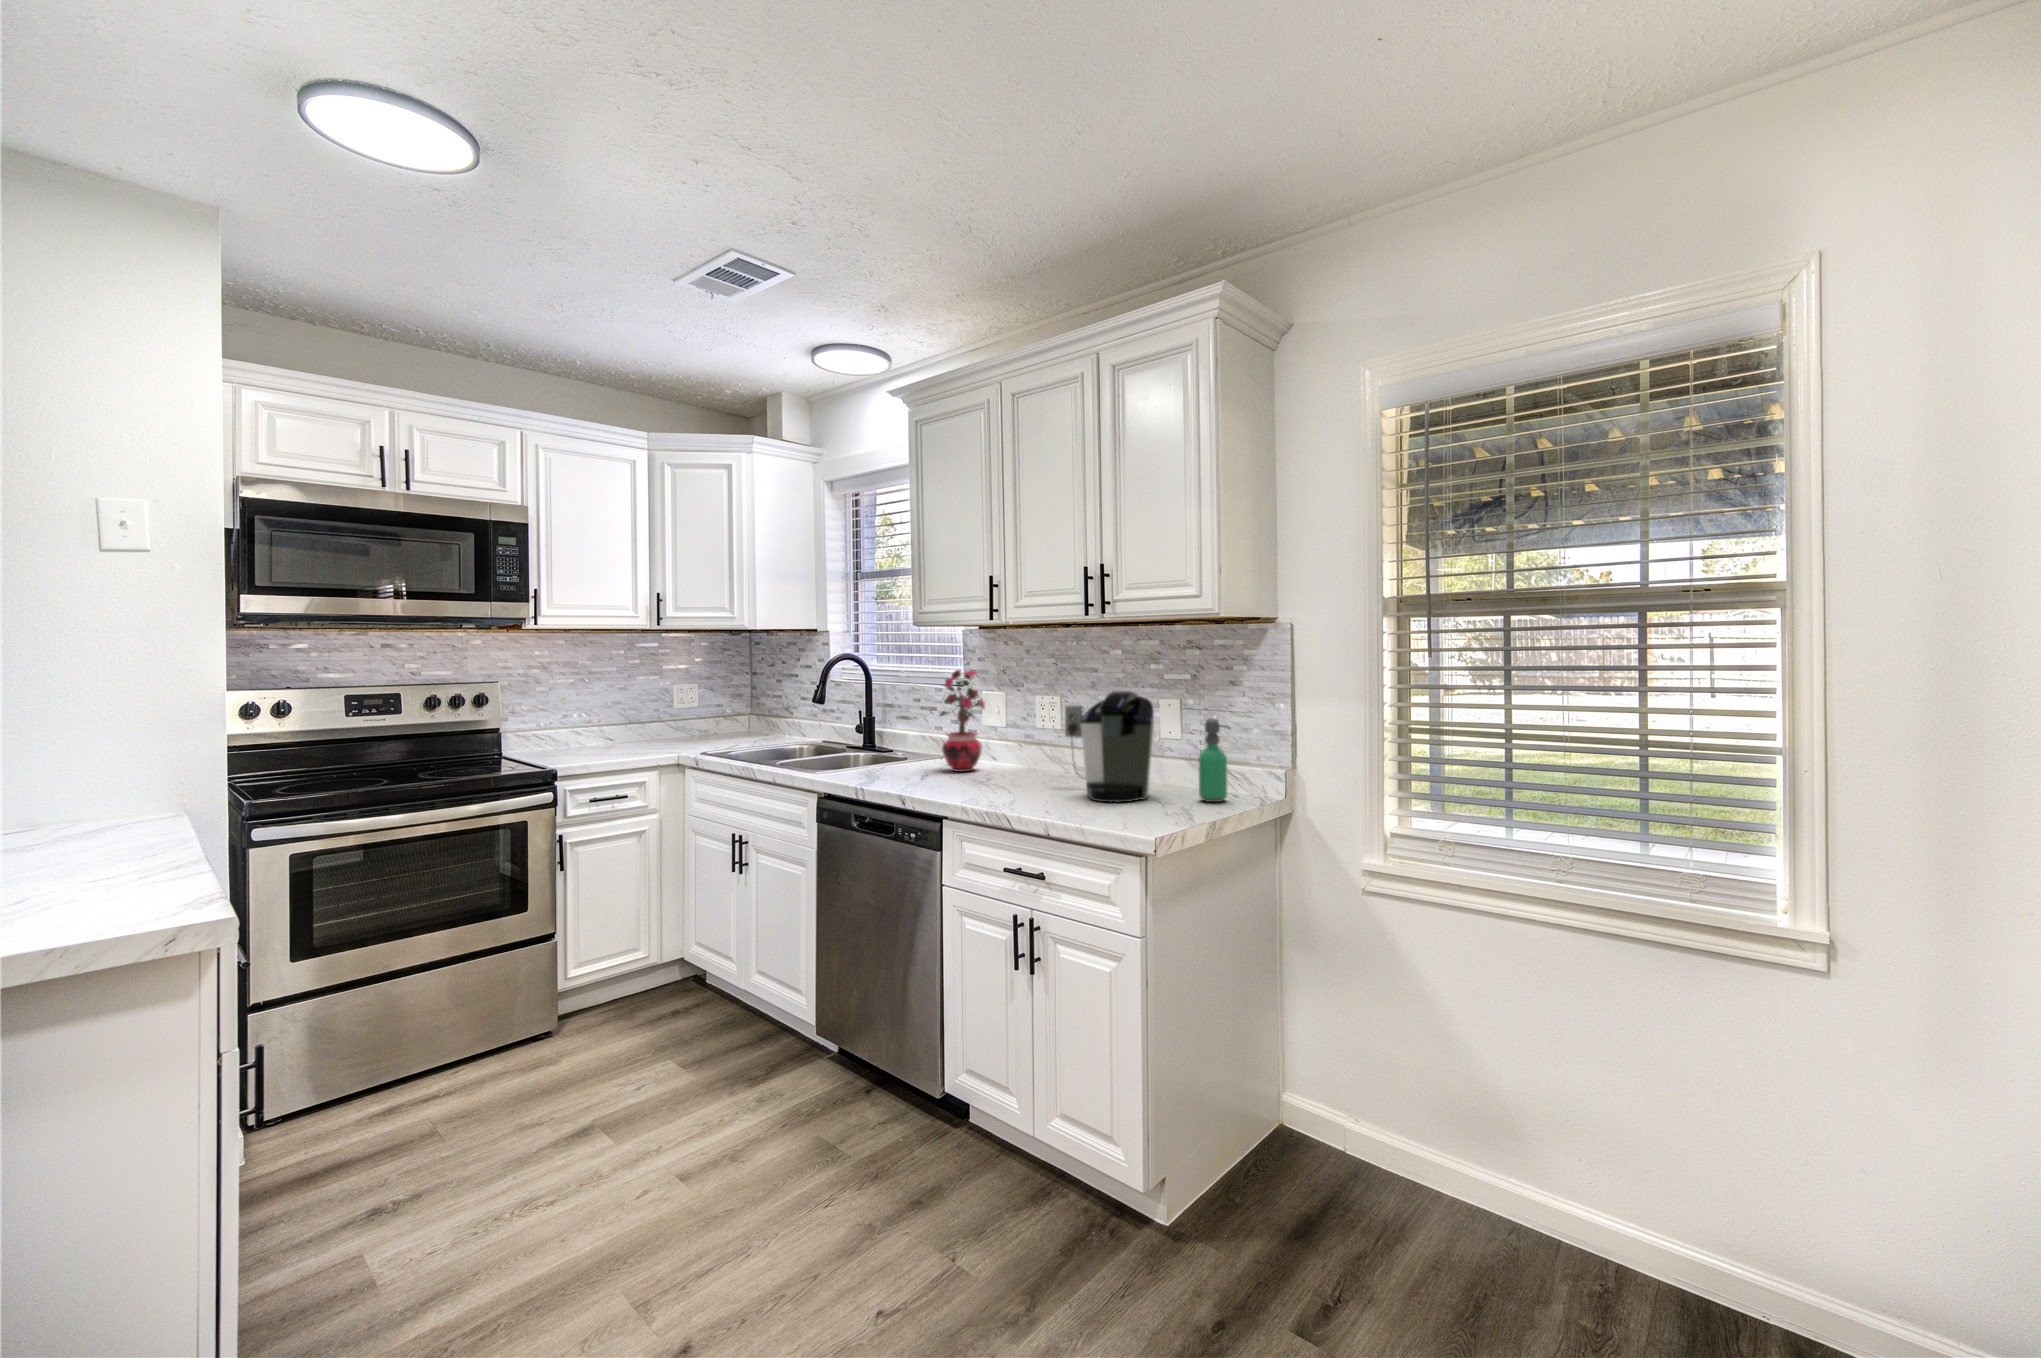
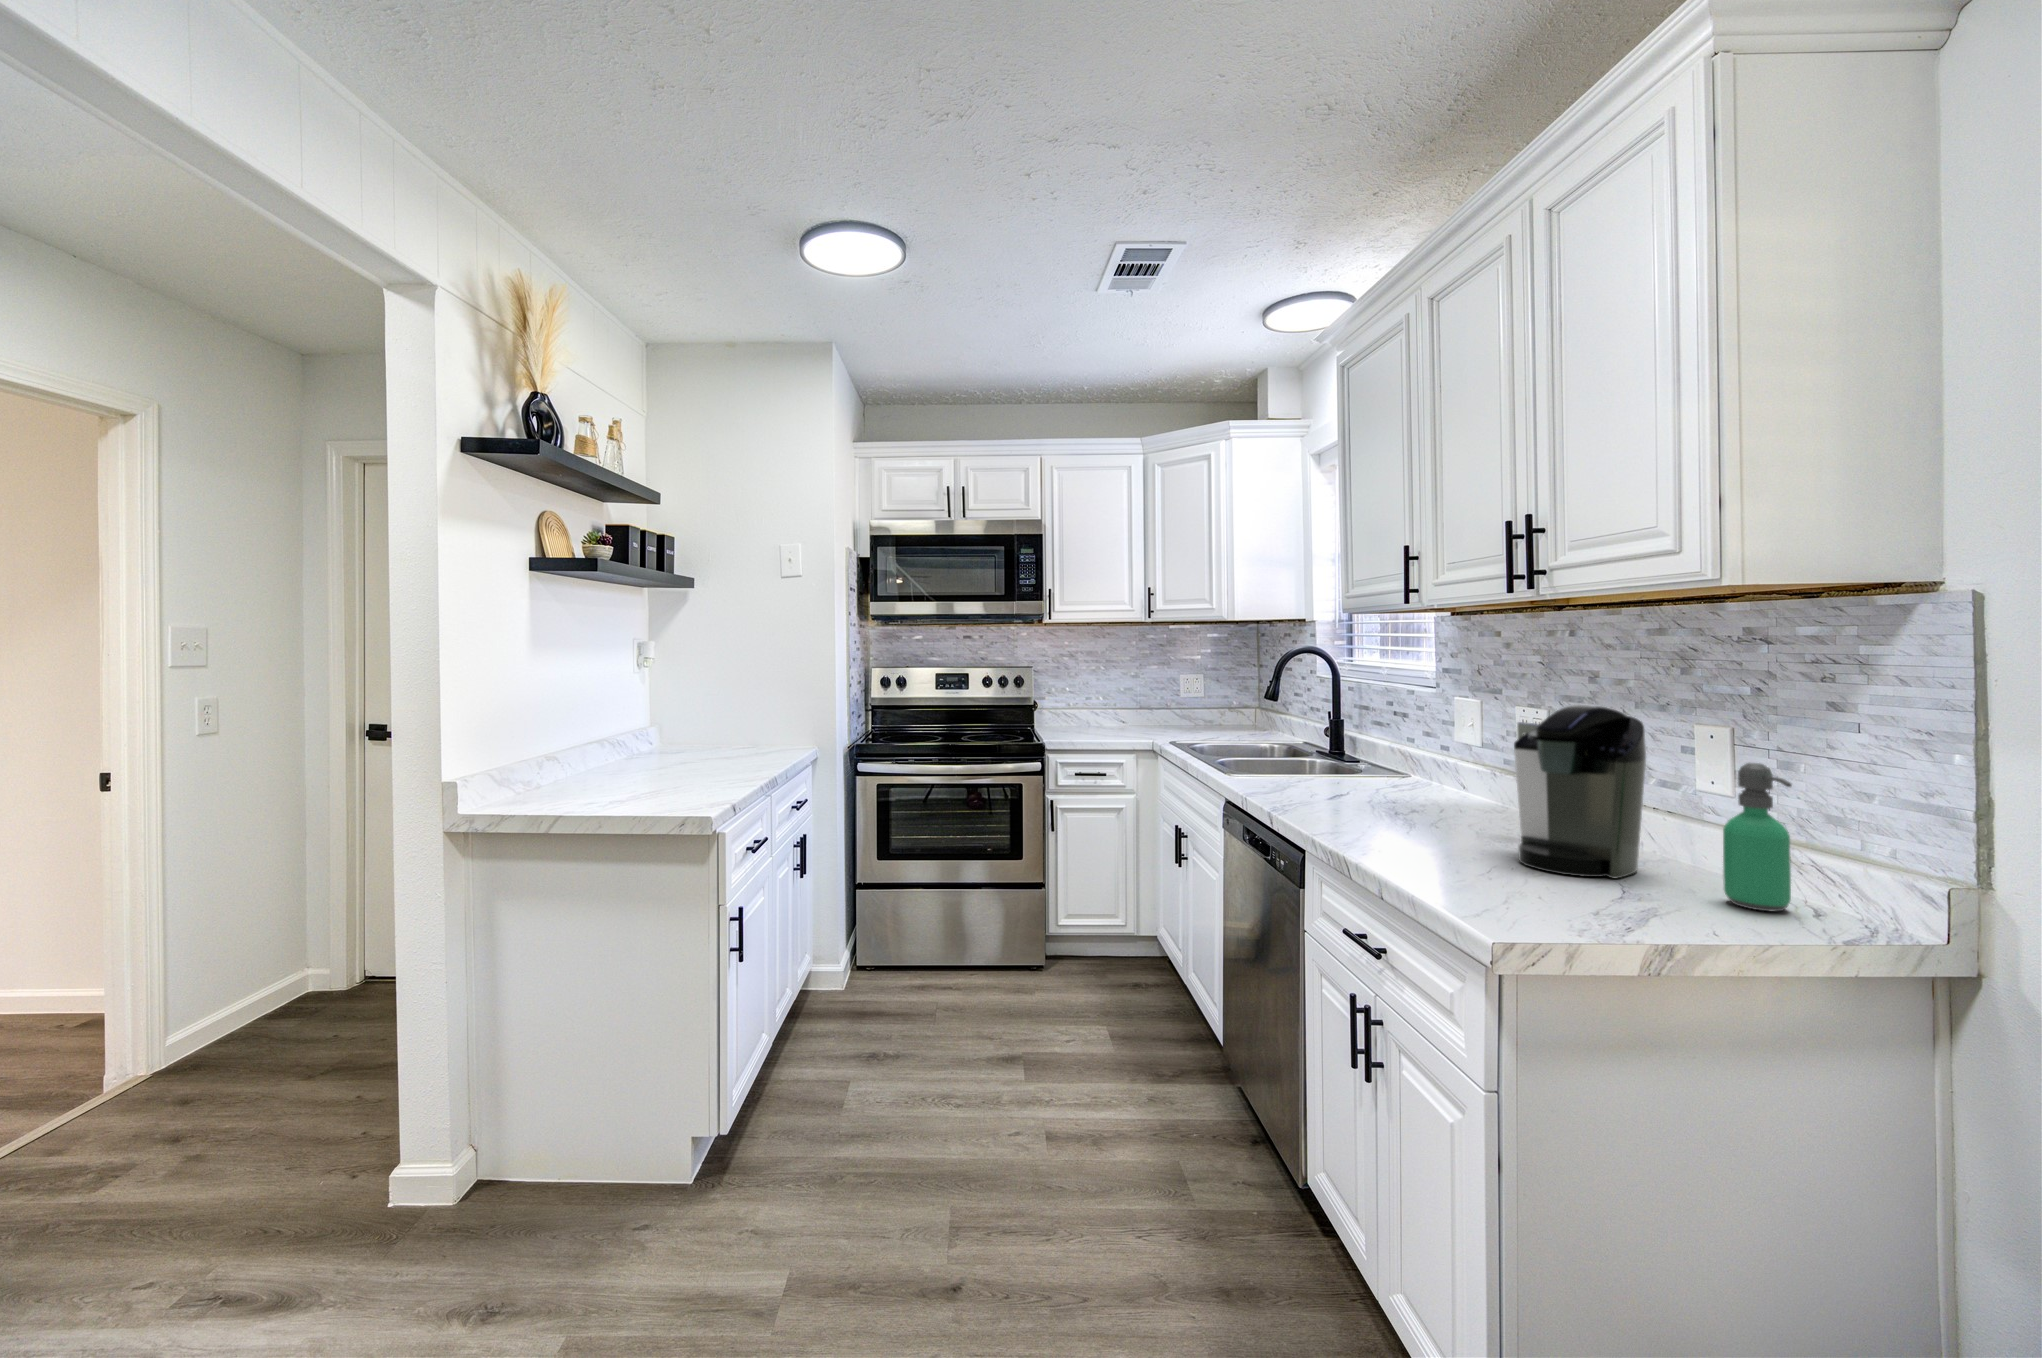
potted plant: present [940,670,985,772] -> none [1366,664,1443,796]

